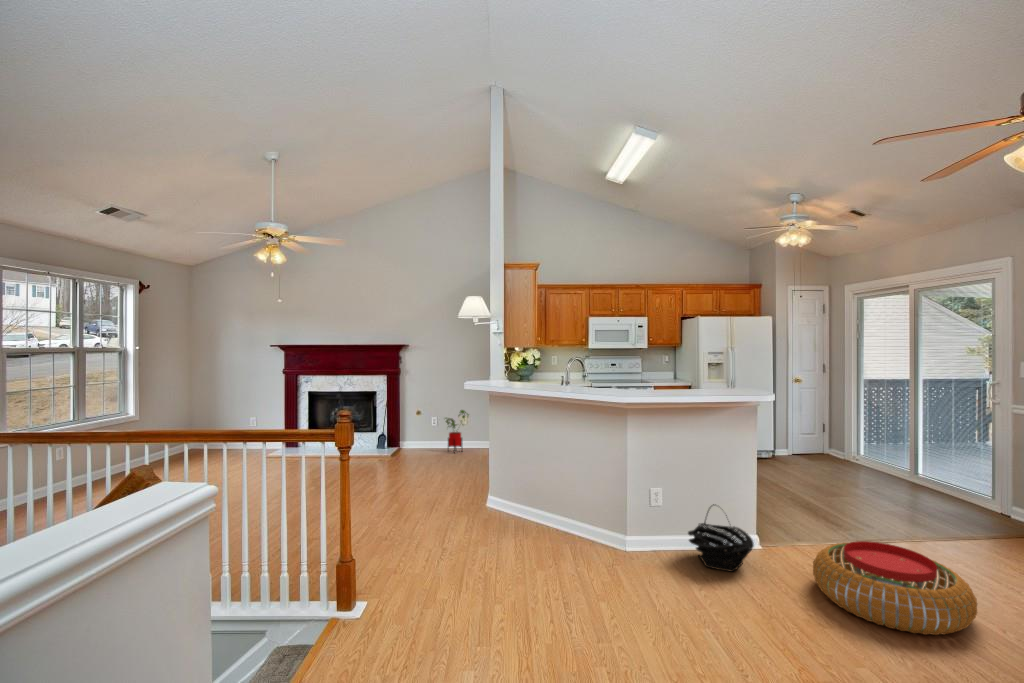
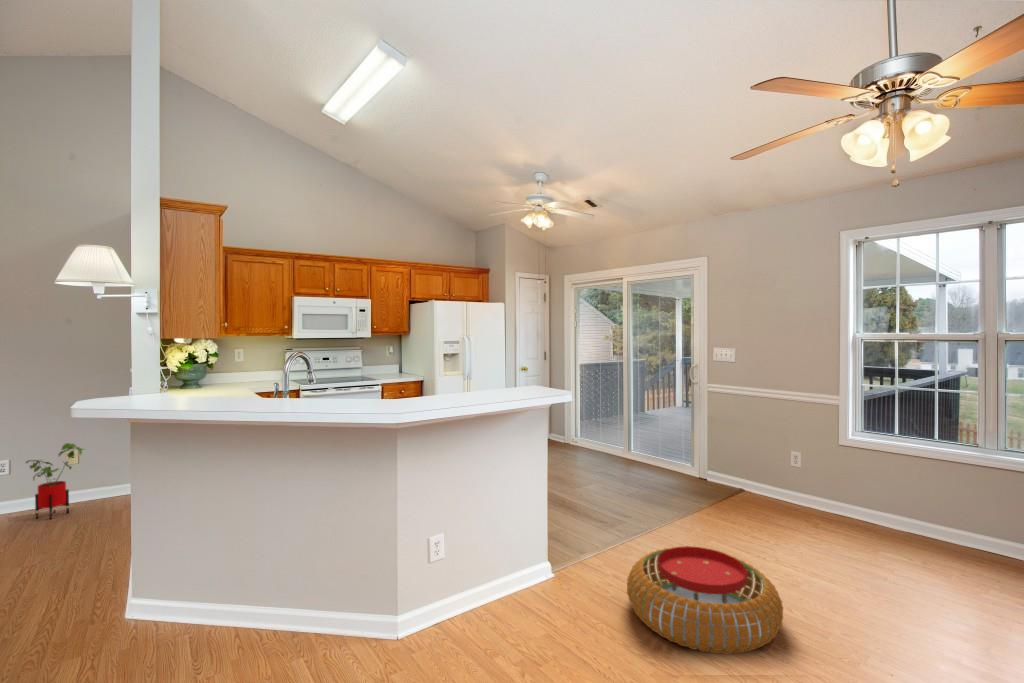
basket: present [688,504,754,572] -> none [483,542,564,632]

